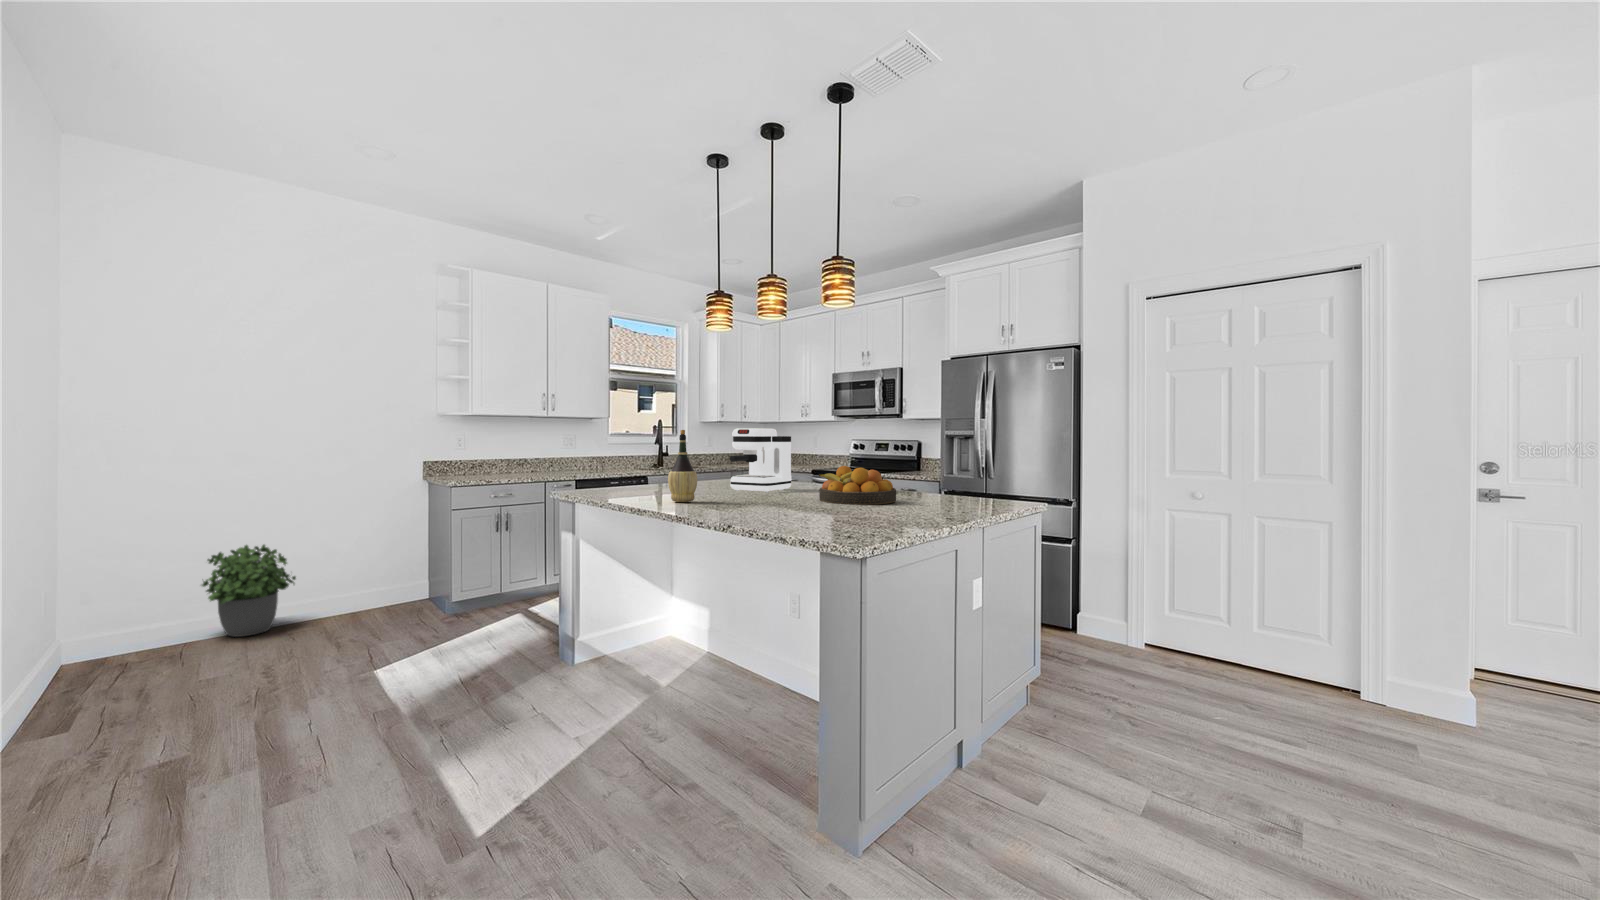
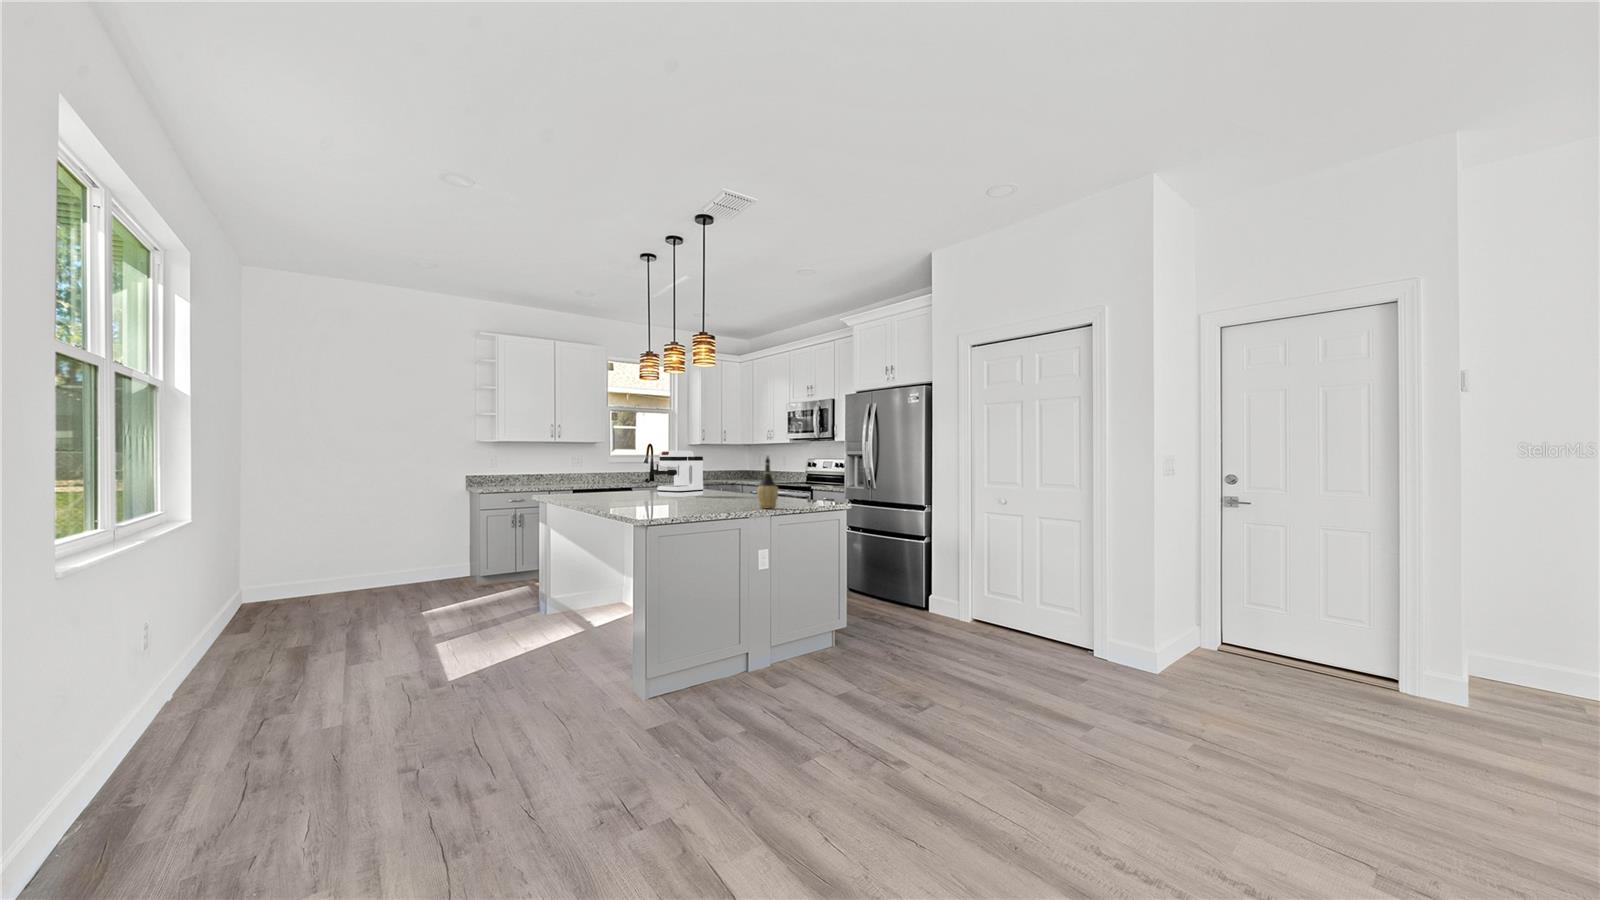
wine bottle: present [668,430,697,502] -> present [757,456,778,508]
fruit bowl: present [819,466,896,505] -> none [701,478,757,505]
potted plant: present [202,545,296,637] -> none [303,534,368,598]

